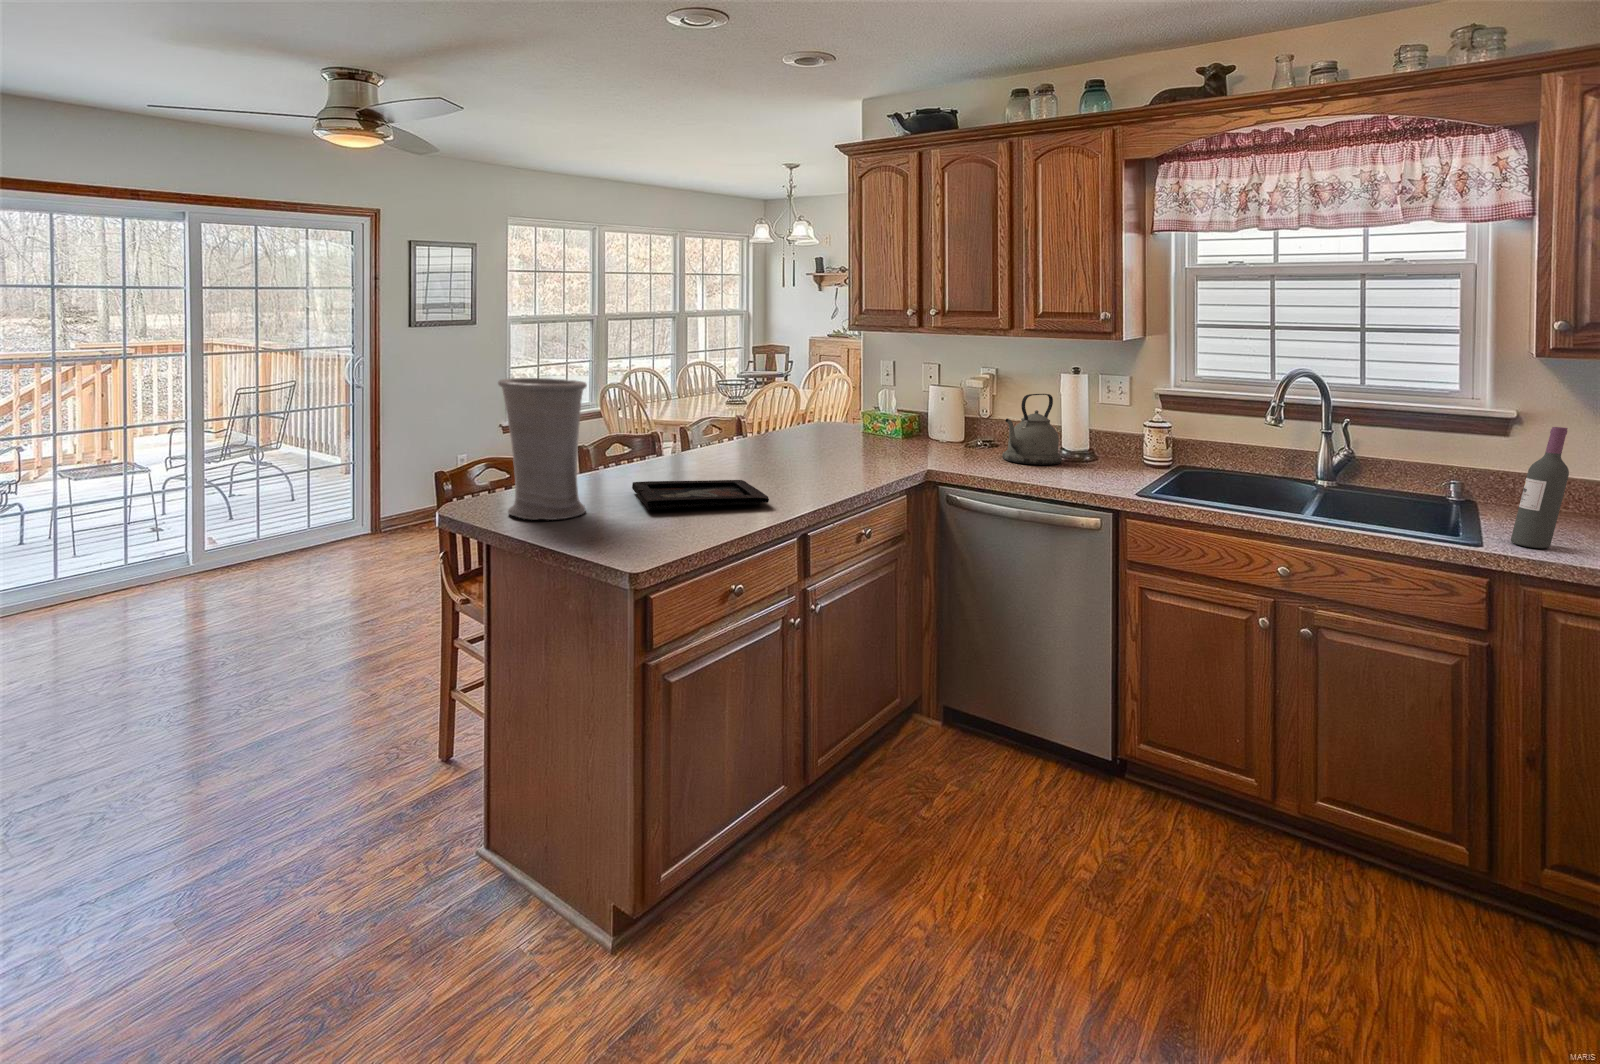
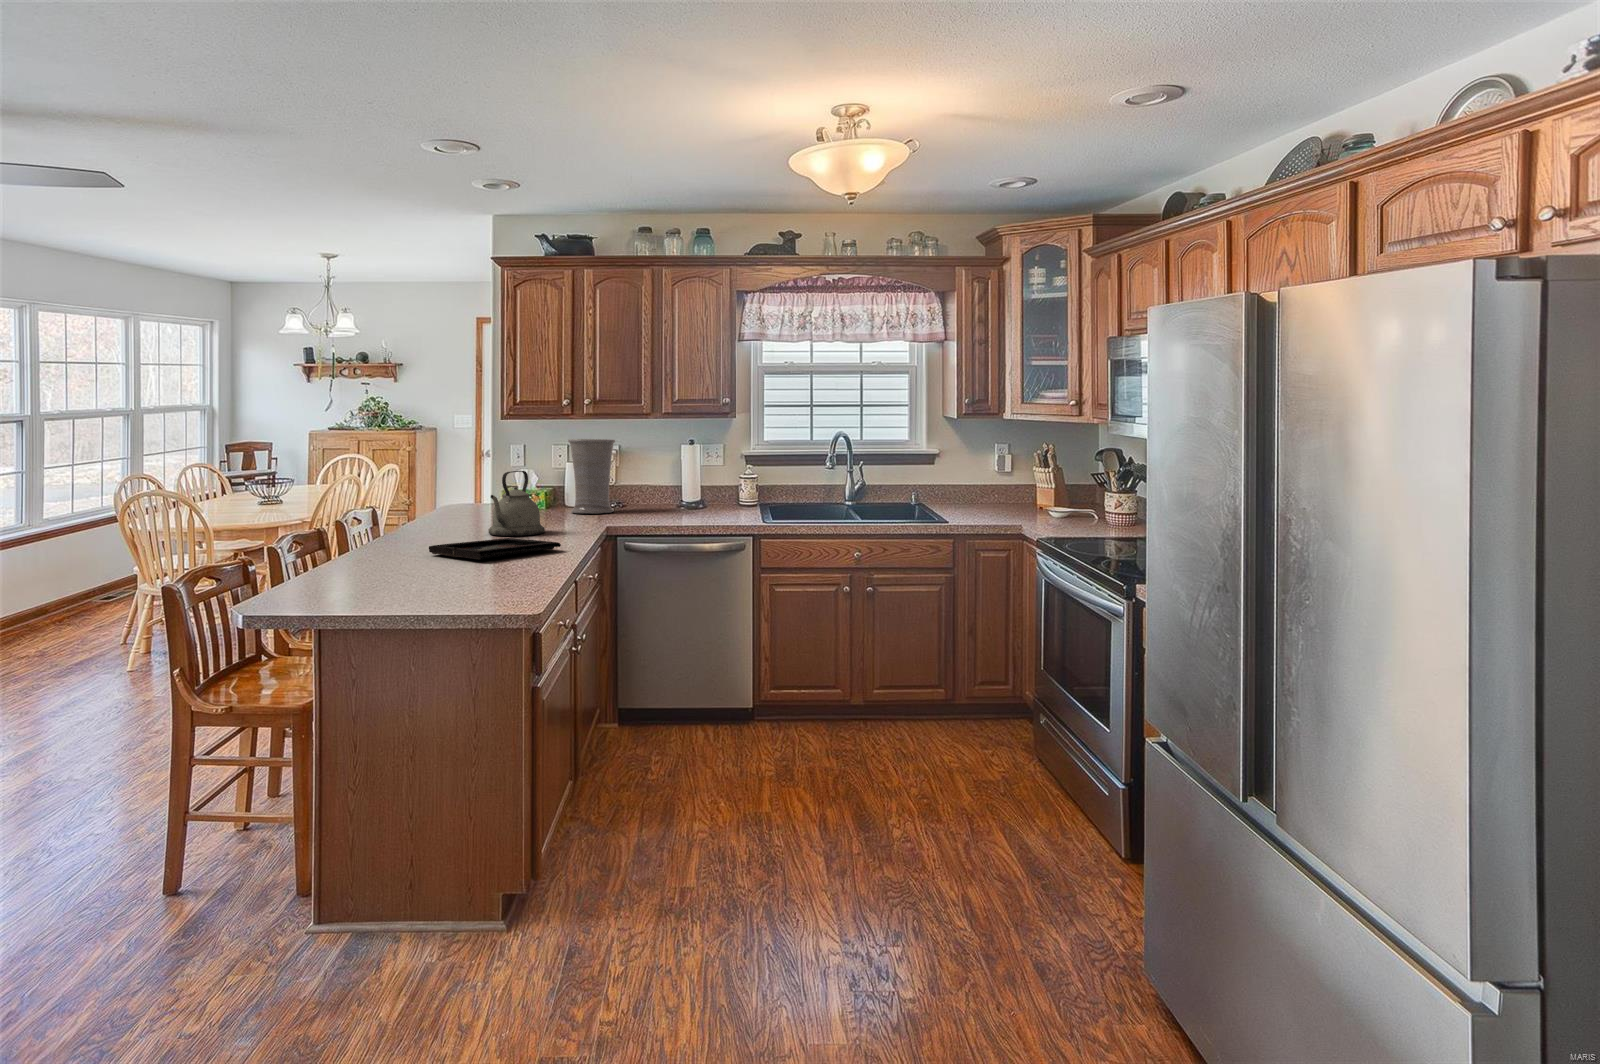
vase: present [498,378,587,520] -> present [568,439,615,514]
kettle: present [1002,394,1062,465] -> present [488,471,545,536]
wine bottle: present [1511,427,1569,548] -> none [981,454,999,521]

